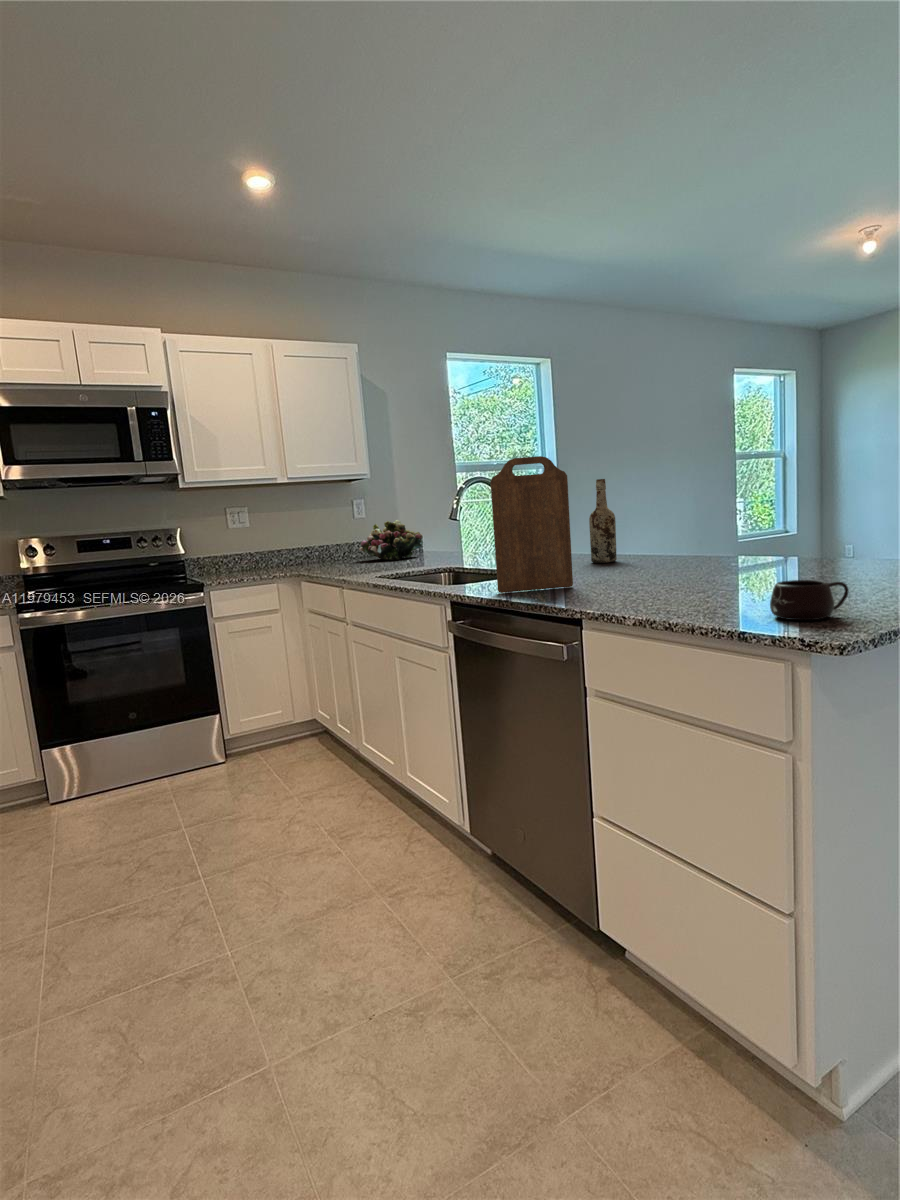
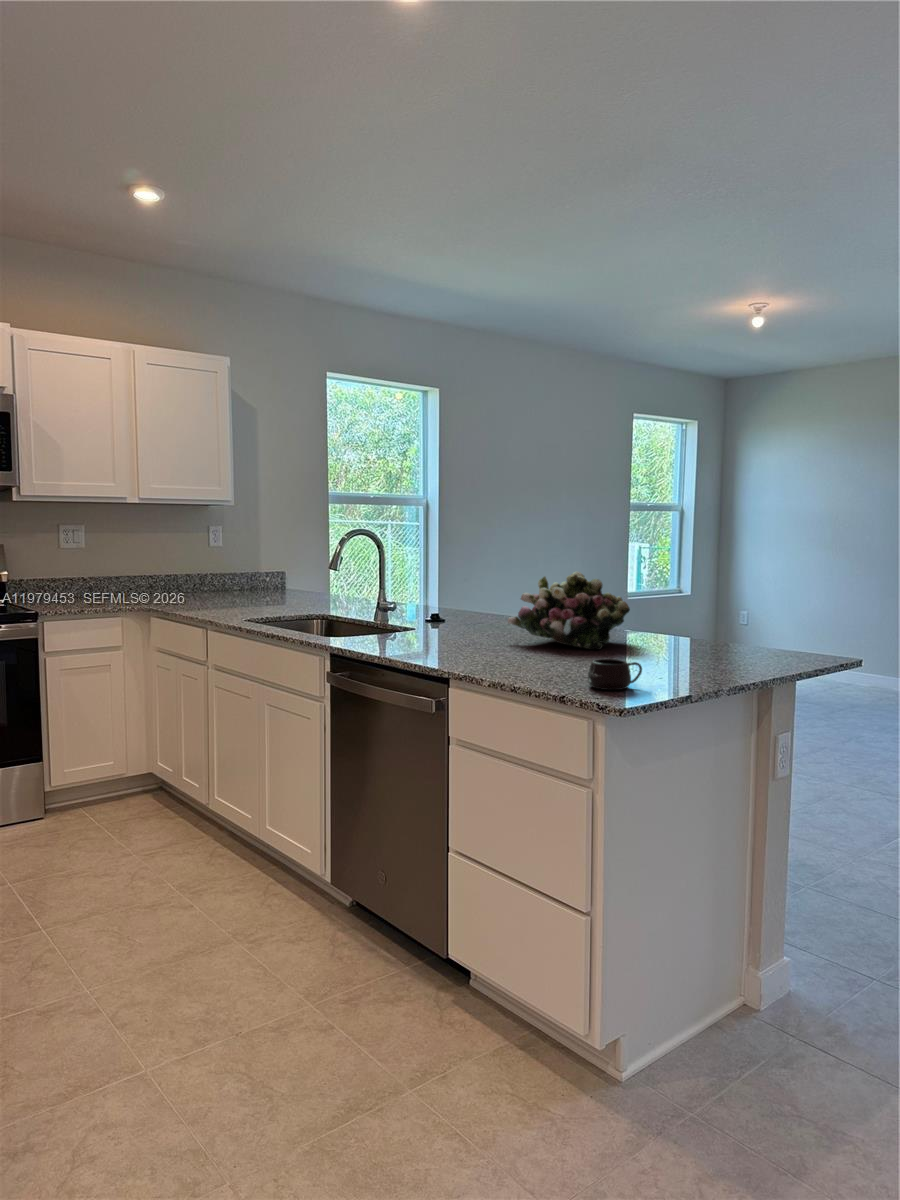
cutting board: present [490,456,573,593] -> none [375,527,445,649]
wine bottle: present [589,479,617,563] -> none [465,540,490,621]
flower arrangement: present [359,520,423,560] -> present [508,571,630,649]

